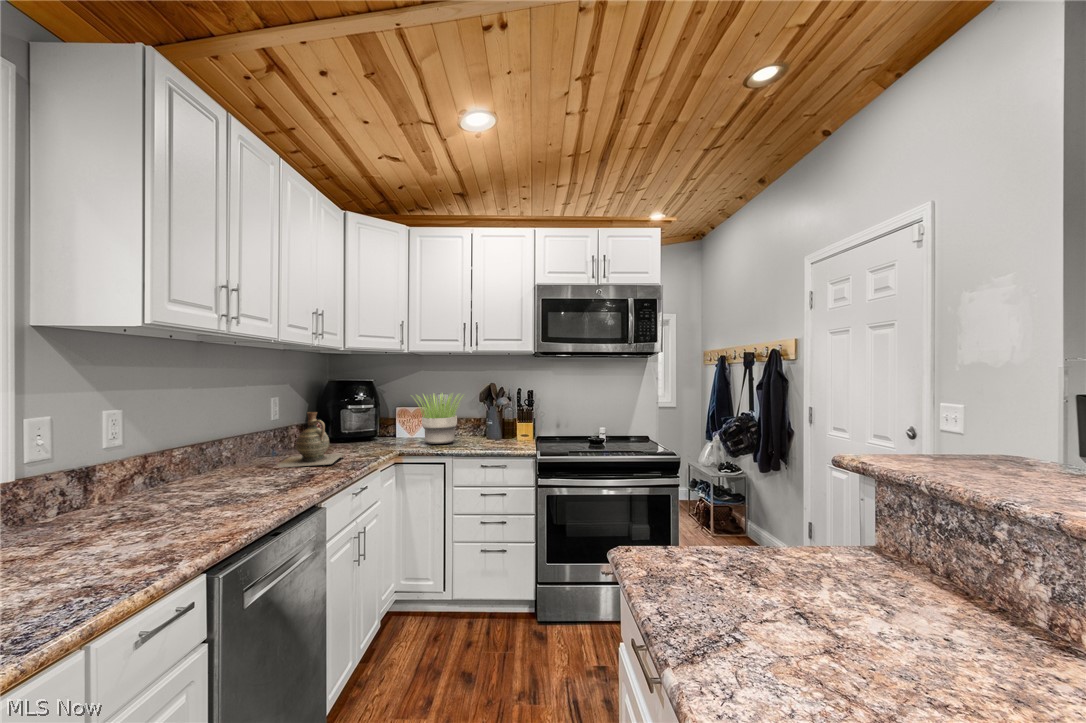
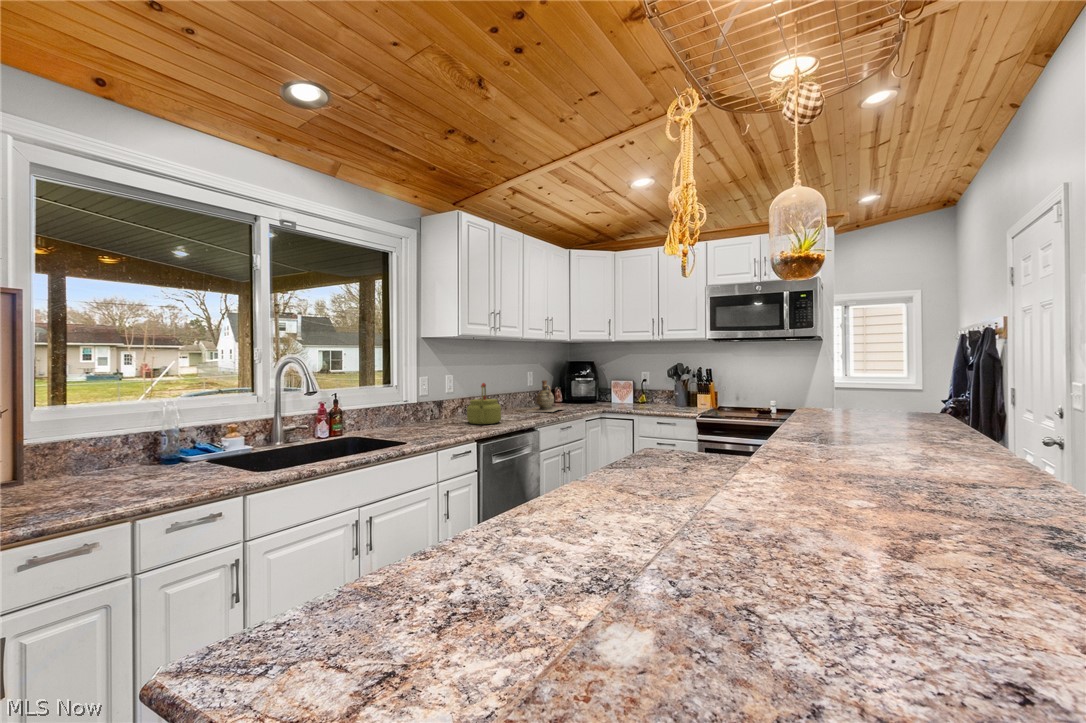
potted plant: present [415,394,463,444] -> none [612,370,655,408]
kettle: none [160,426,247,518] -> present [467,383,501,424]

